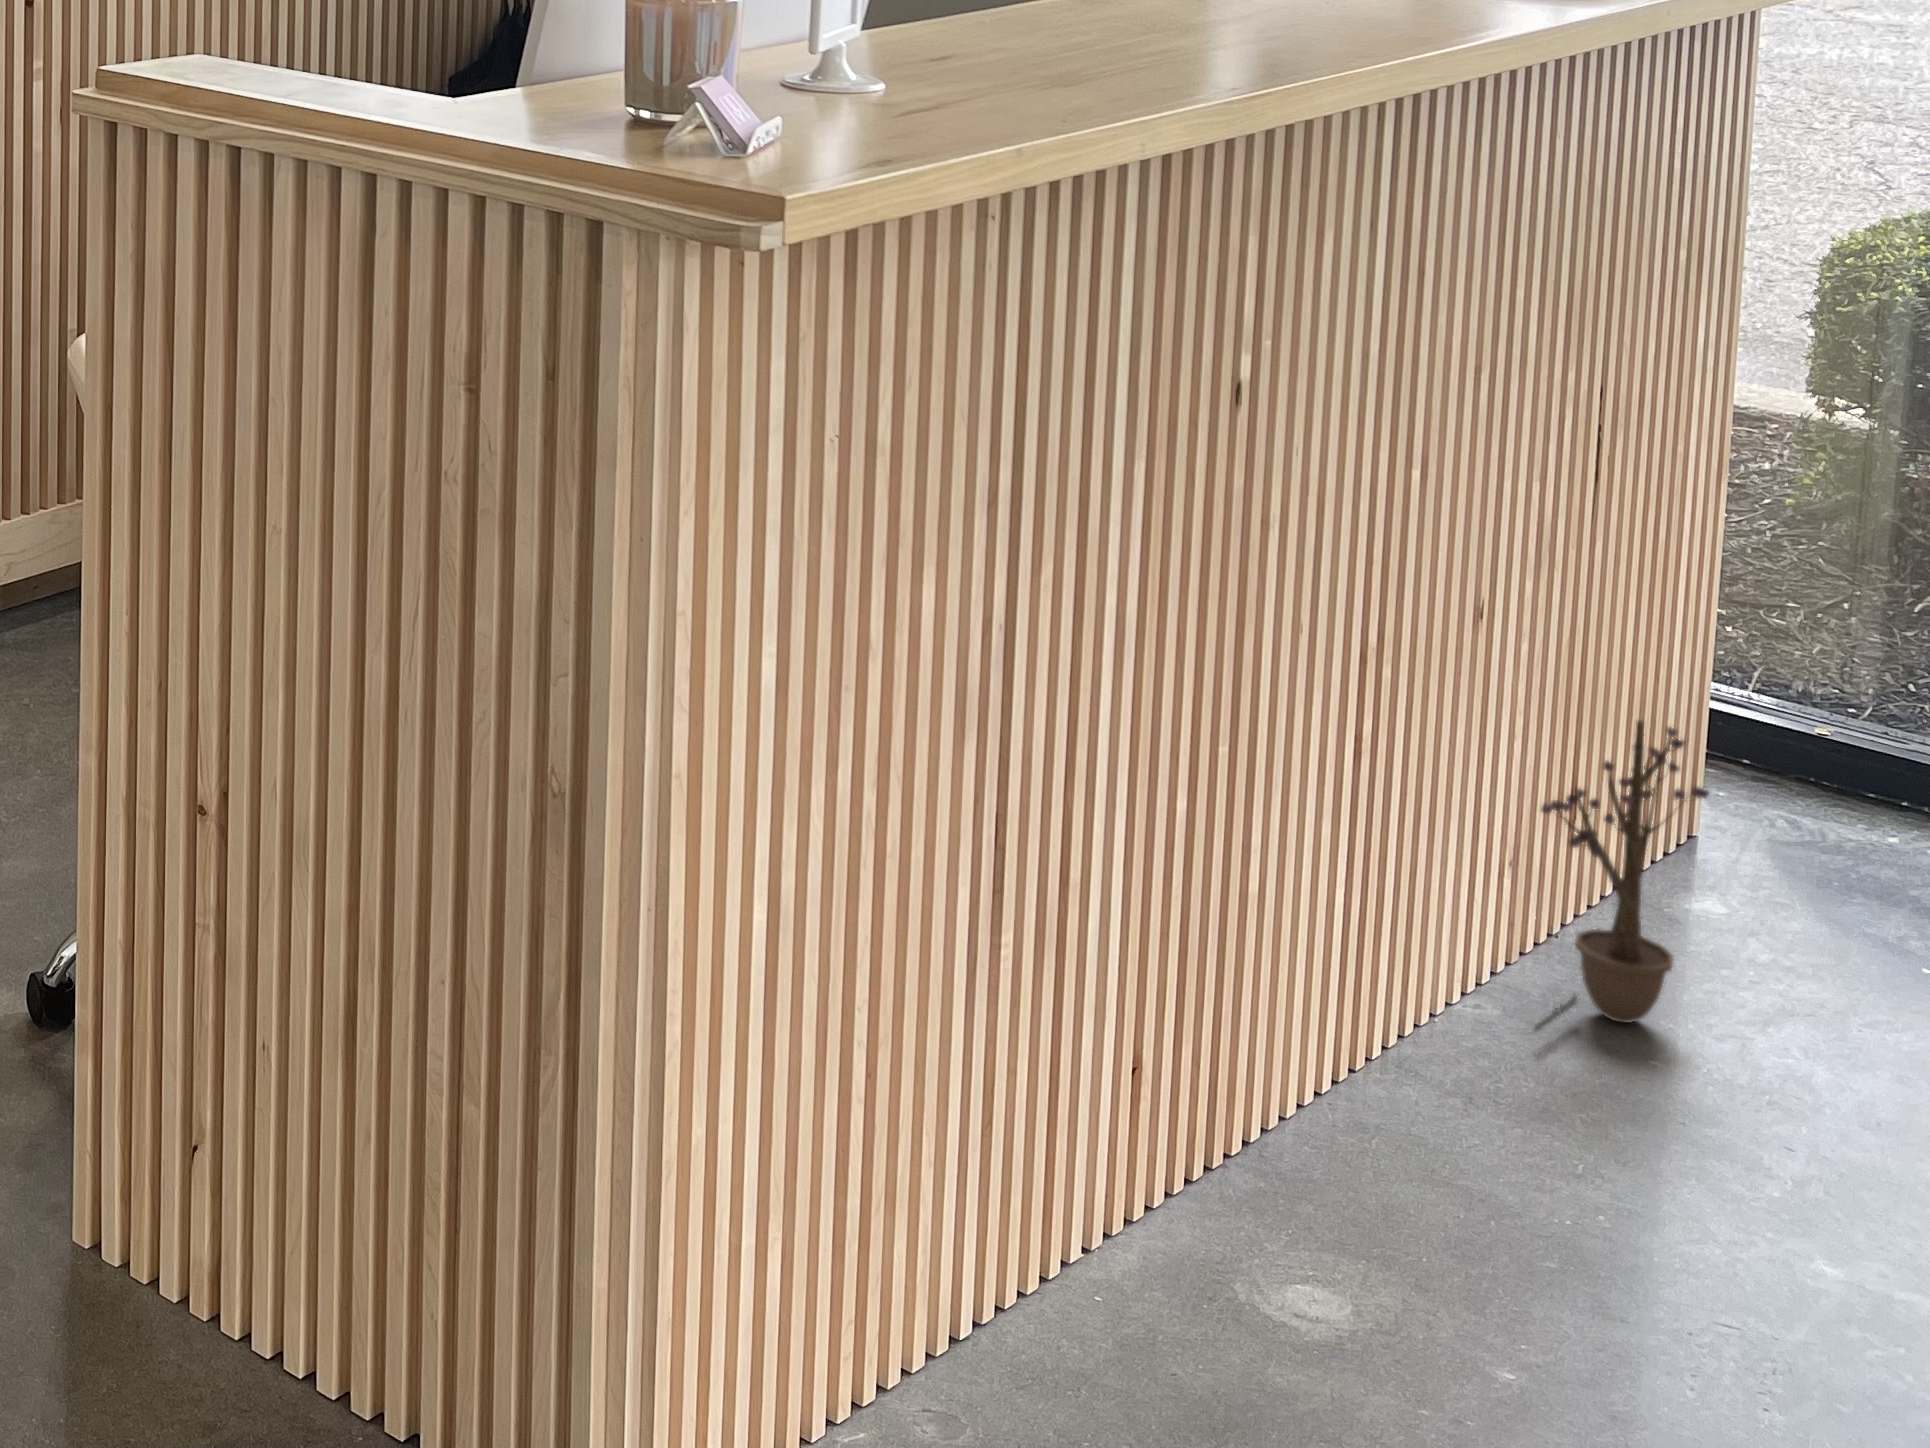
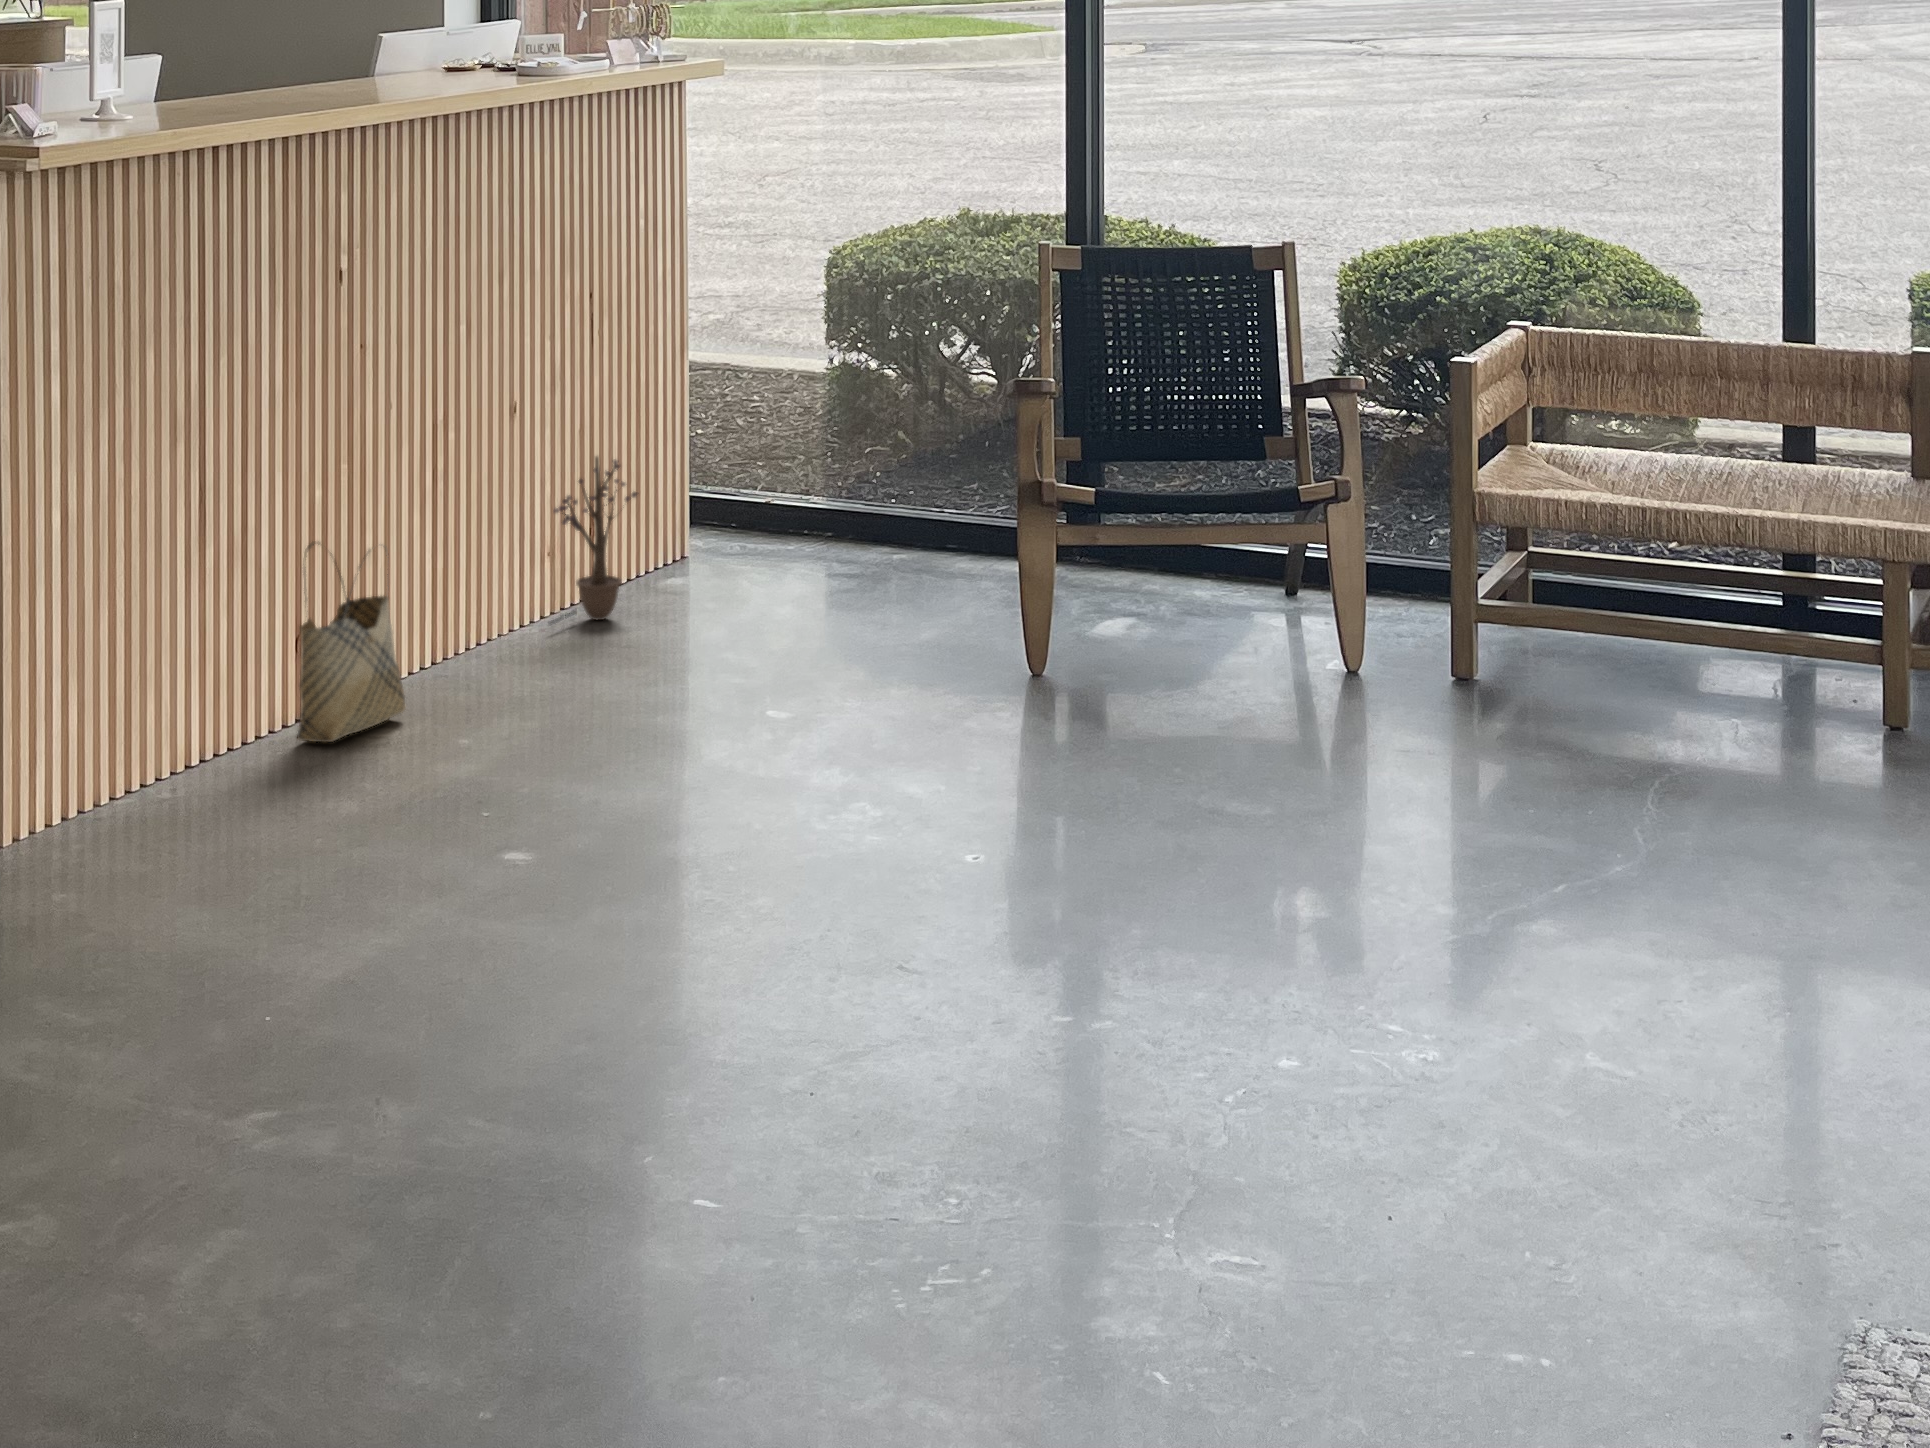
woven basket: none [1148,916,1352,1347] -> present [297,542,405,742]

